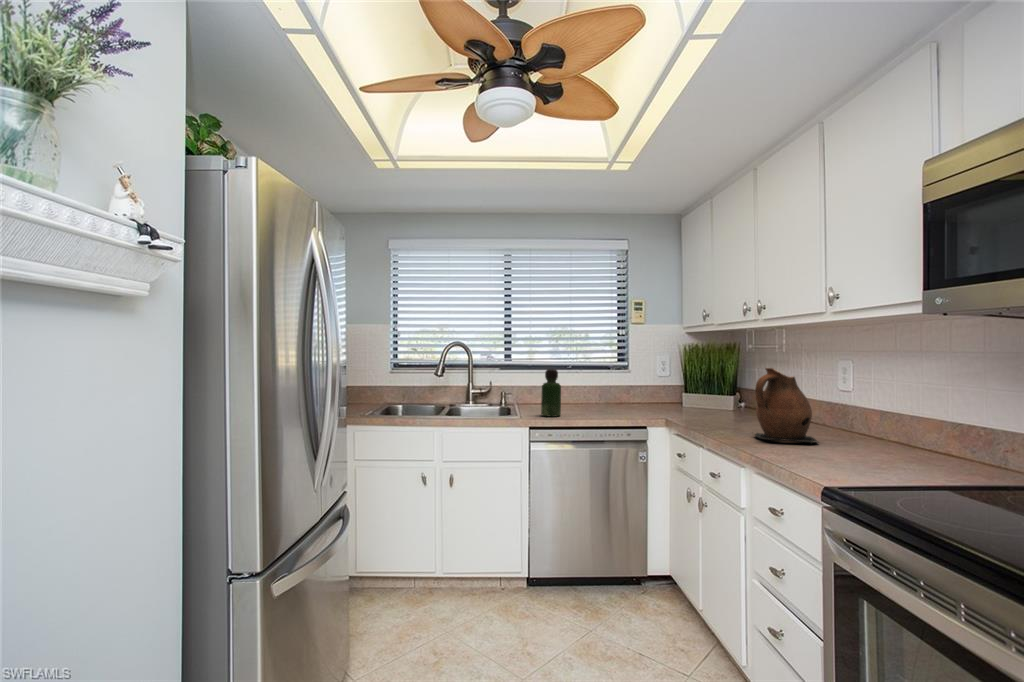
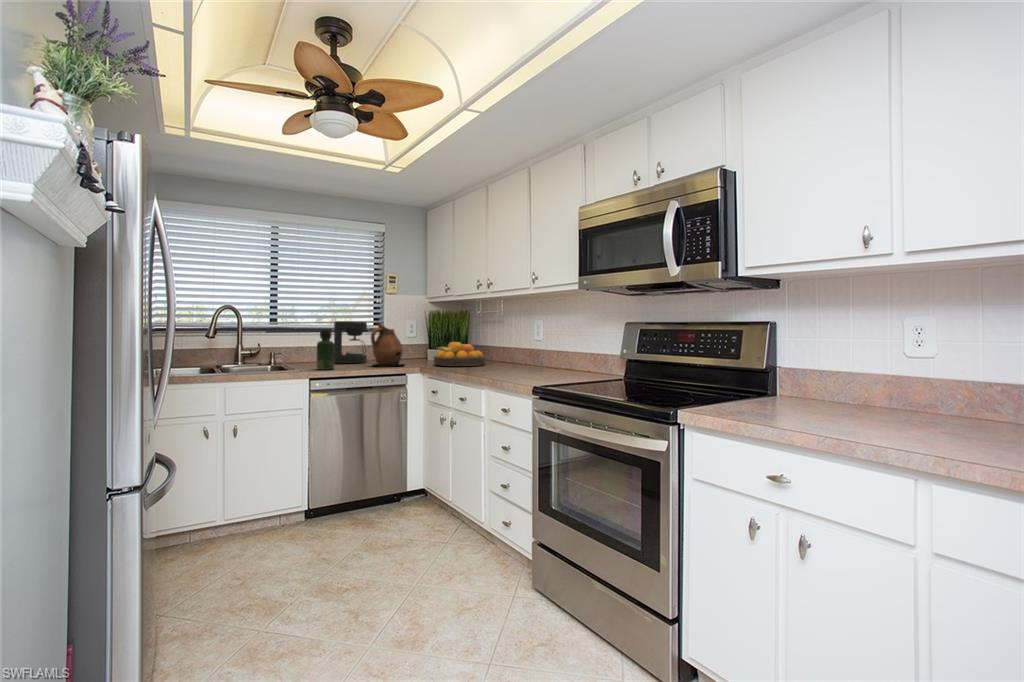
coffee maker: none [568,357,606,407] -> present [334,321,367,363]
ceramic pitcher: present [755,368,817,443] -> present [371,324,404,365]
fruit bowl: none [684,386,758,422] -> present [434,342,485,366]

